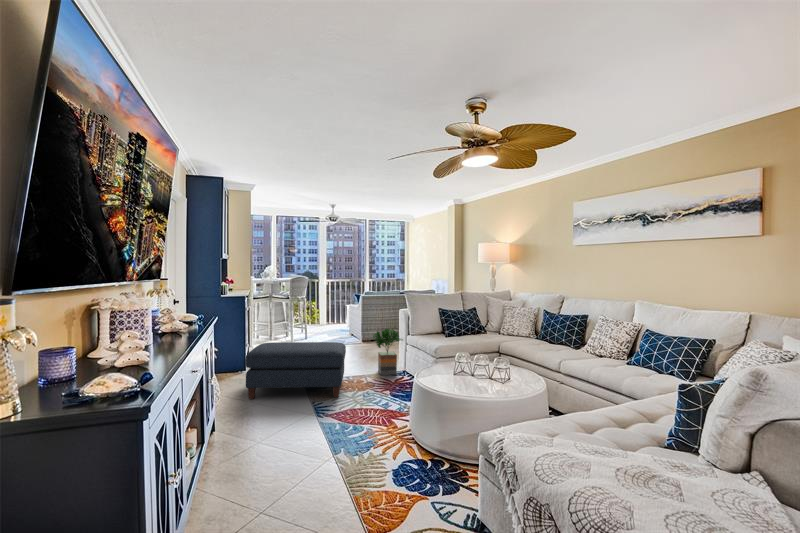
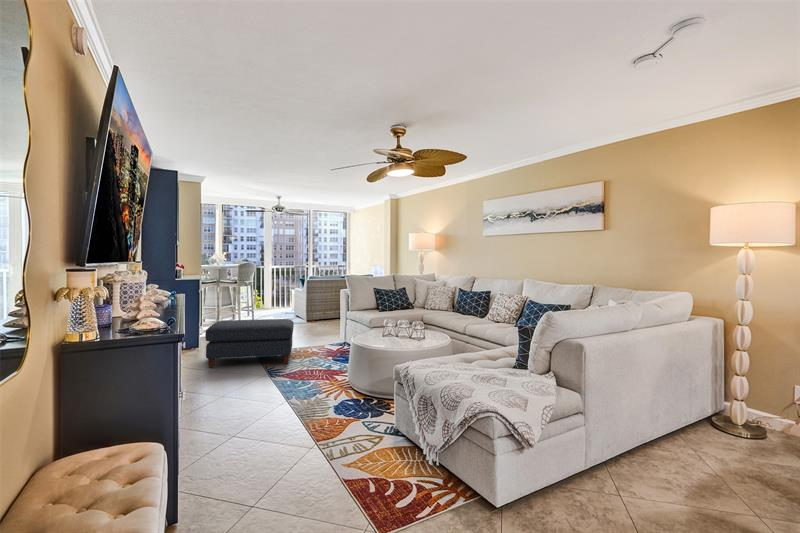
potted tree: present [373,329,403,375] -> none [316,307,345,347]

